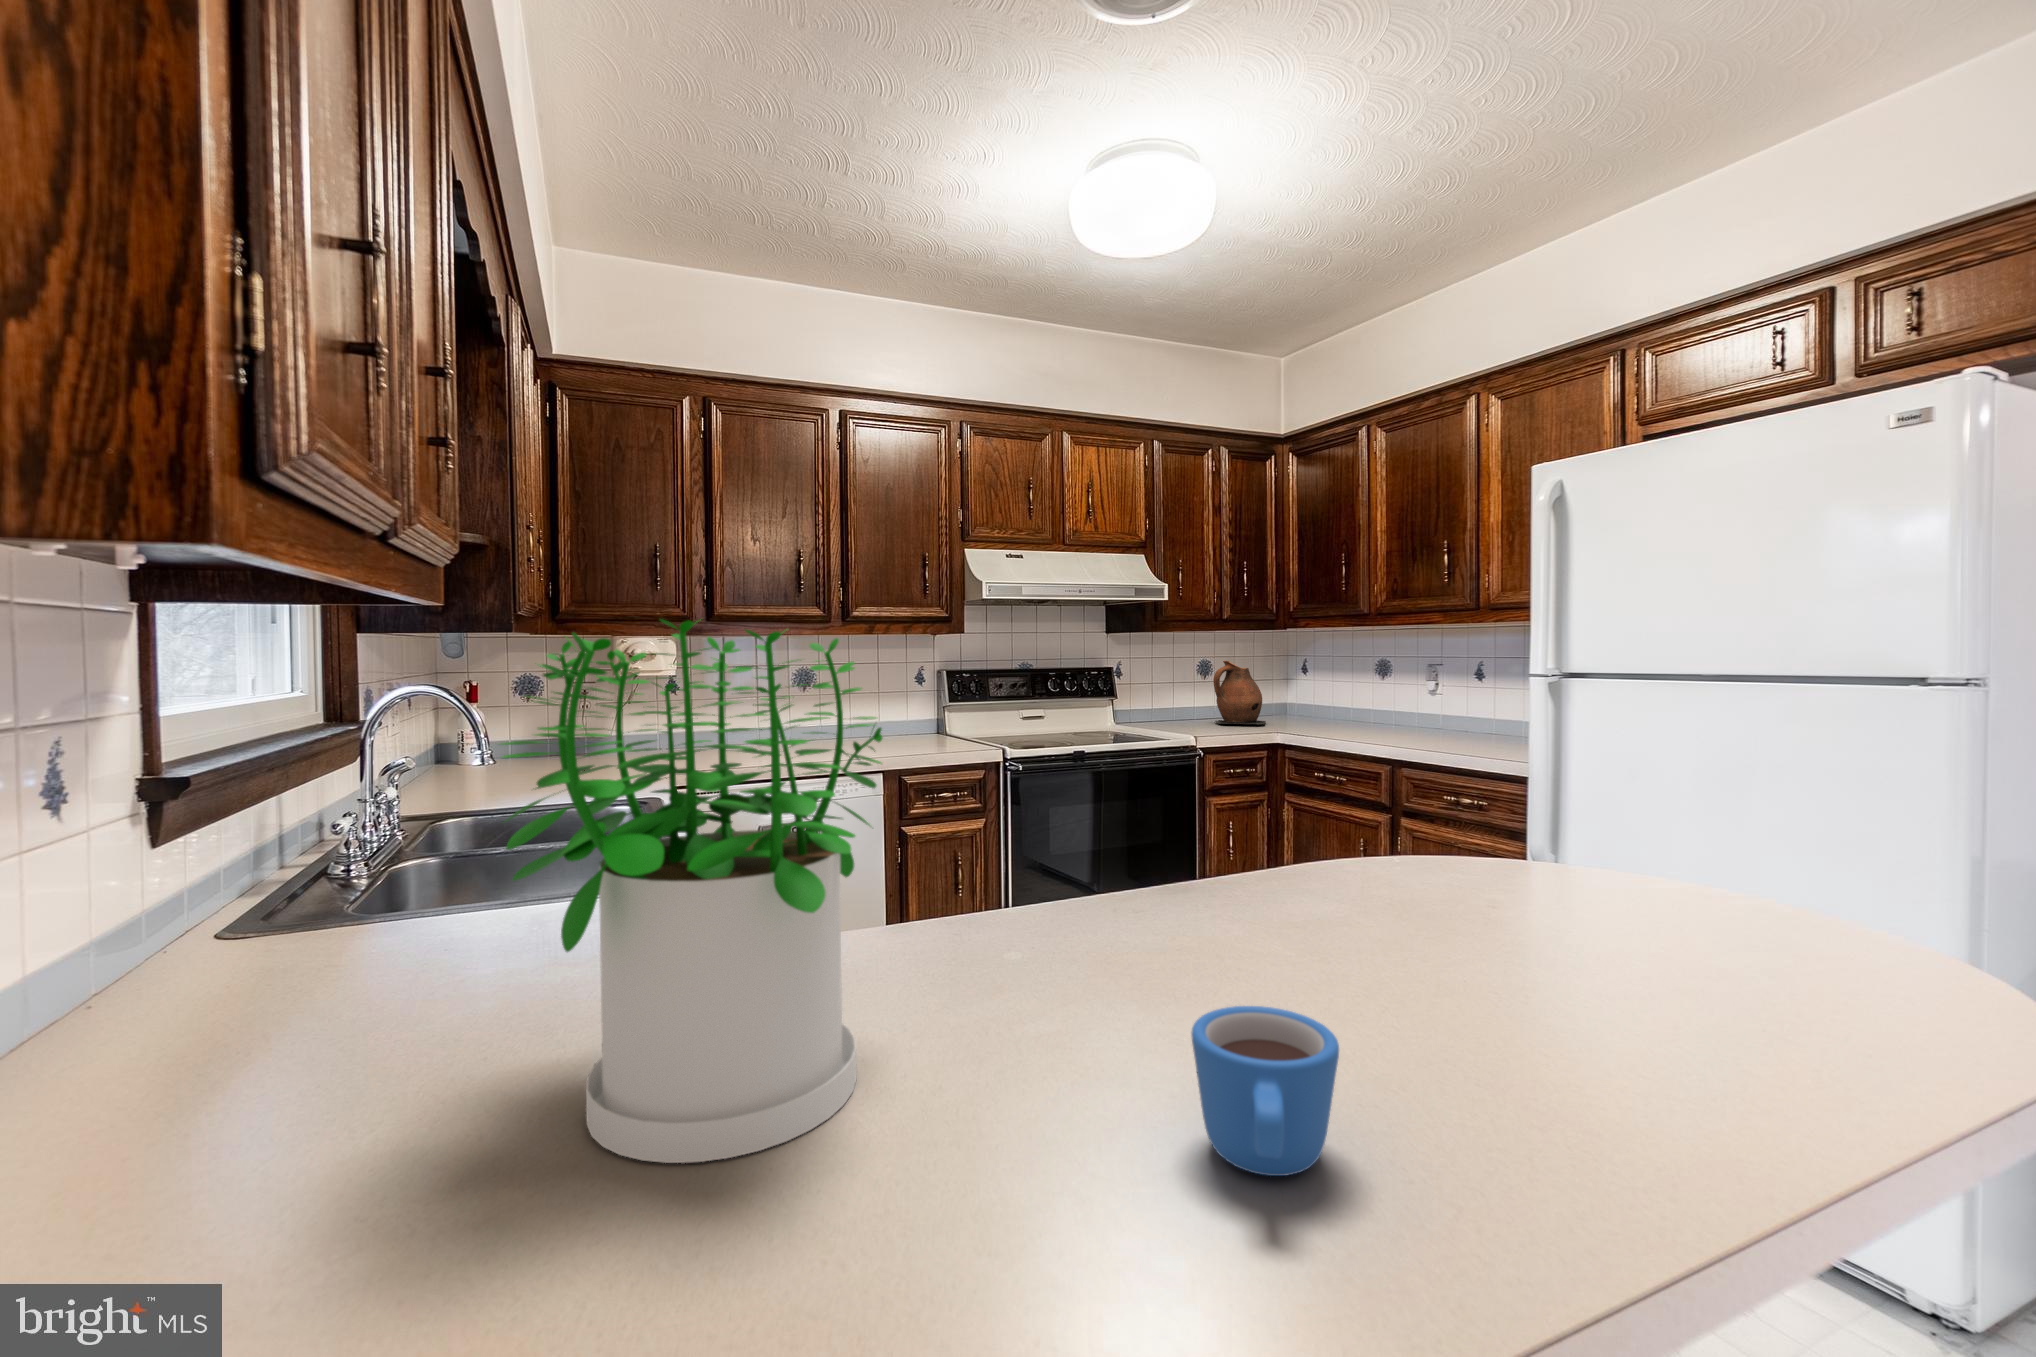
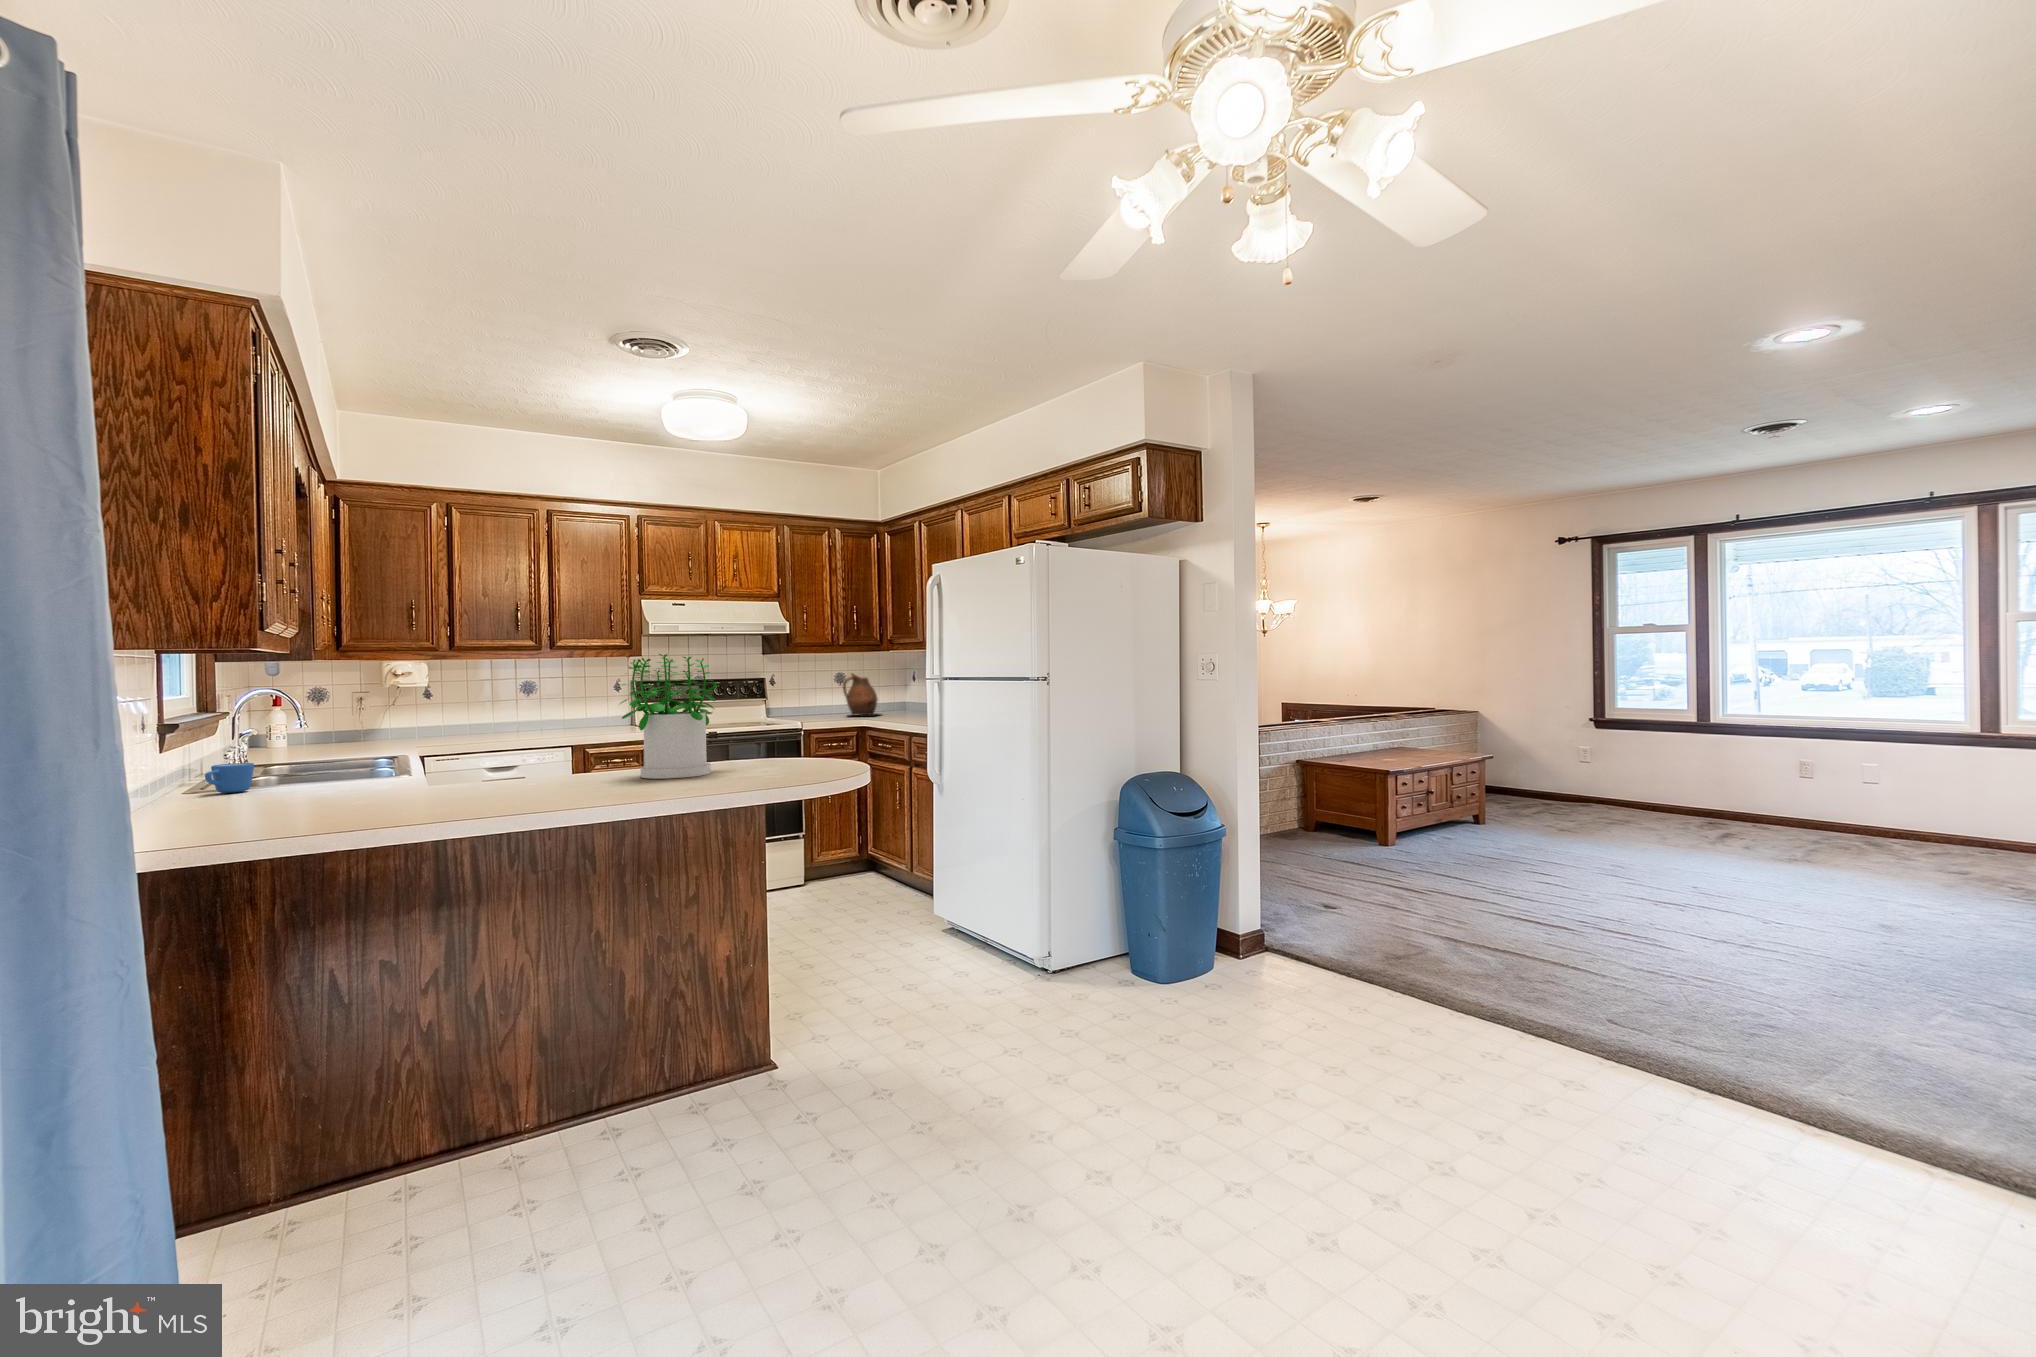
potted plant: present [500,619,882,1163] -> present [620,654,717,779]
mug: present [1191,1006,1339,1176] -> present [205,763,254,793]

